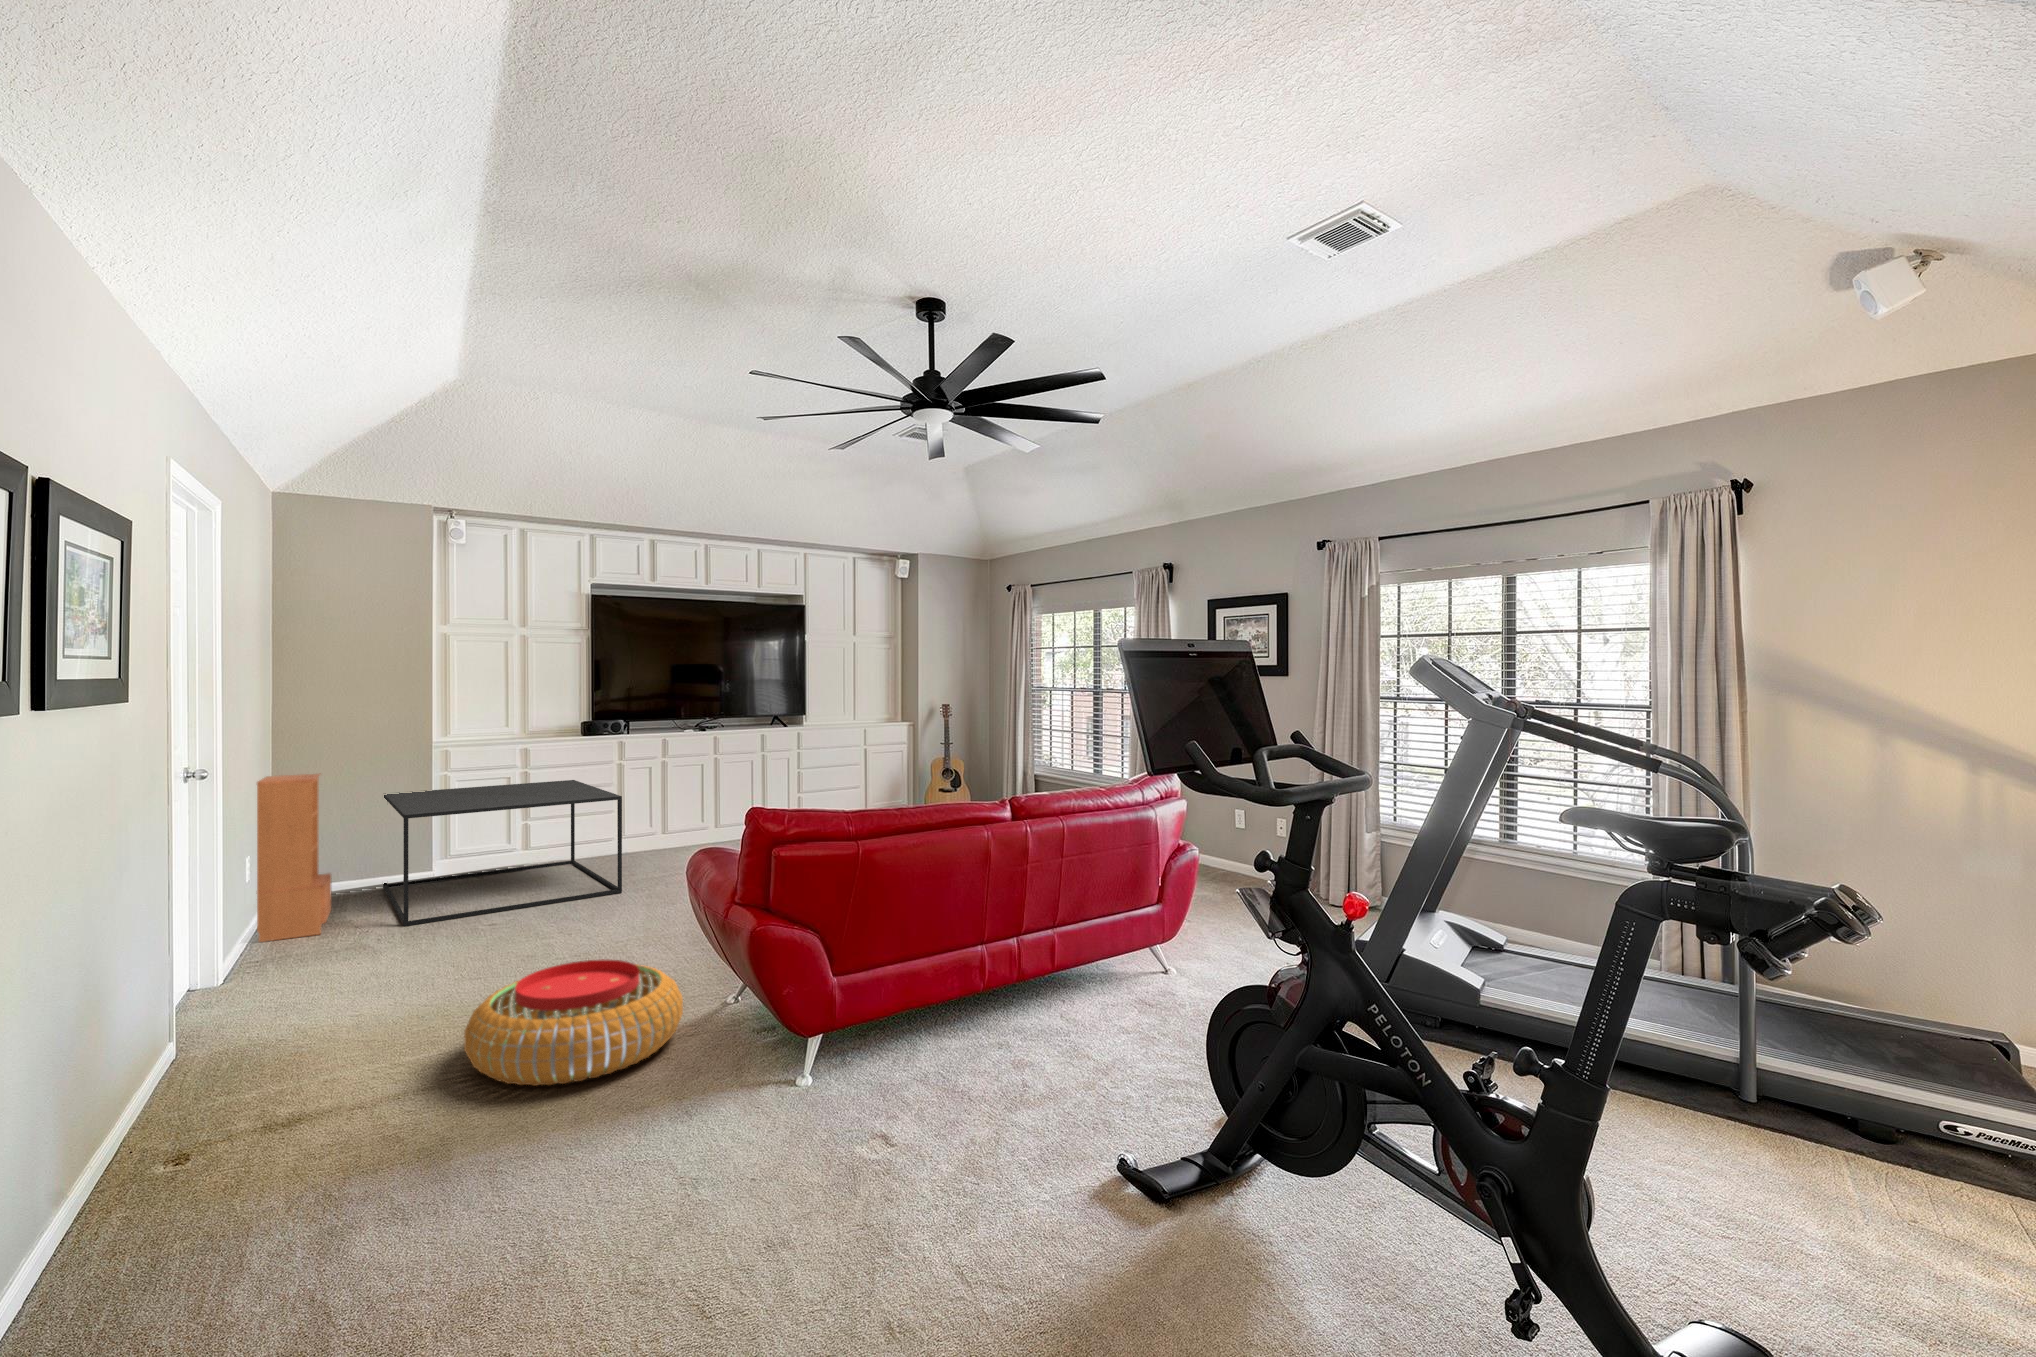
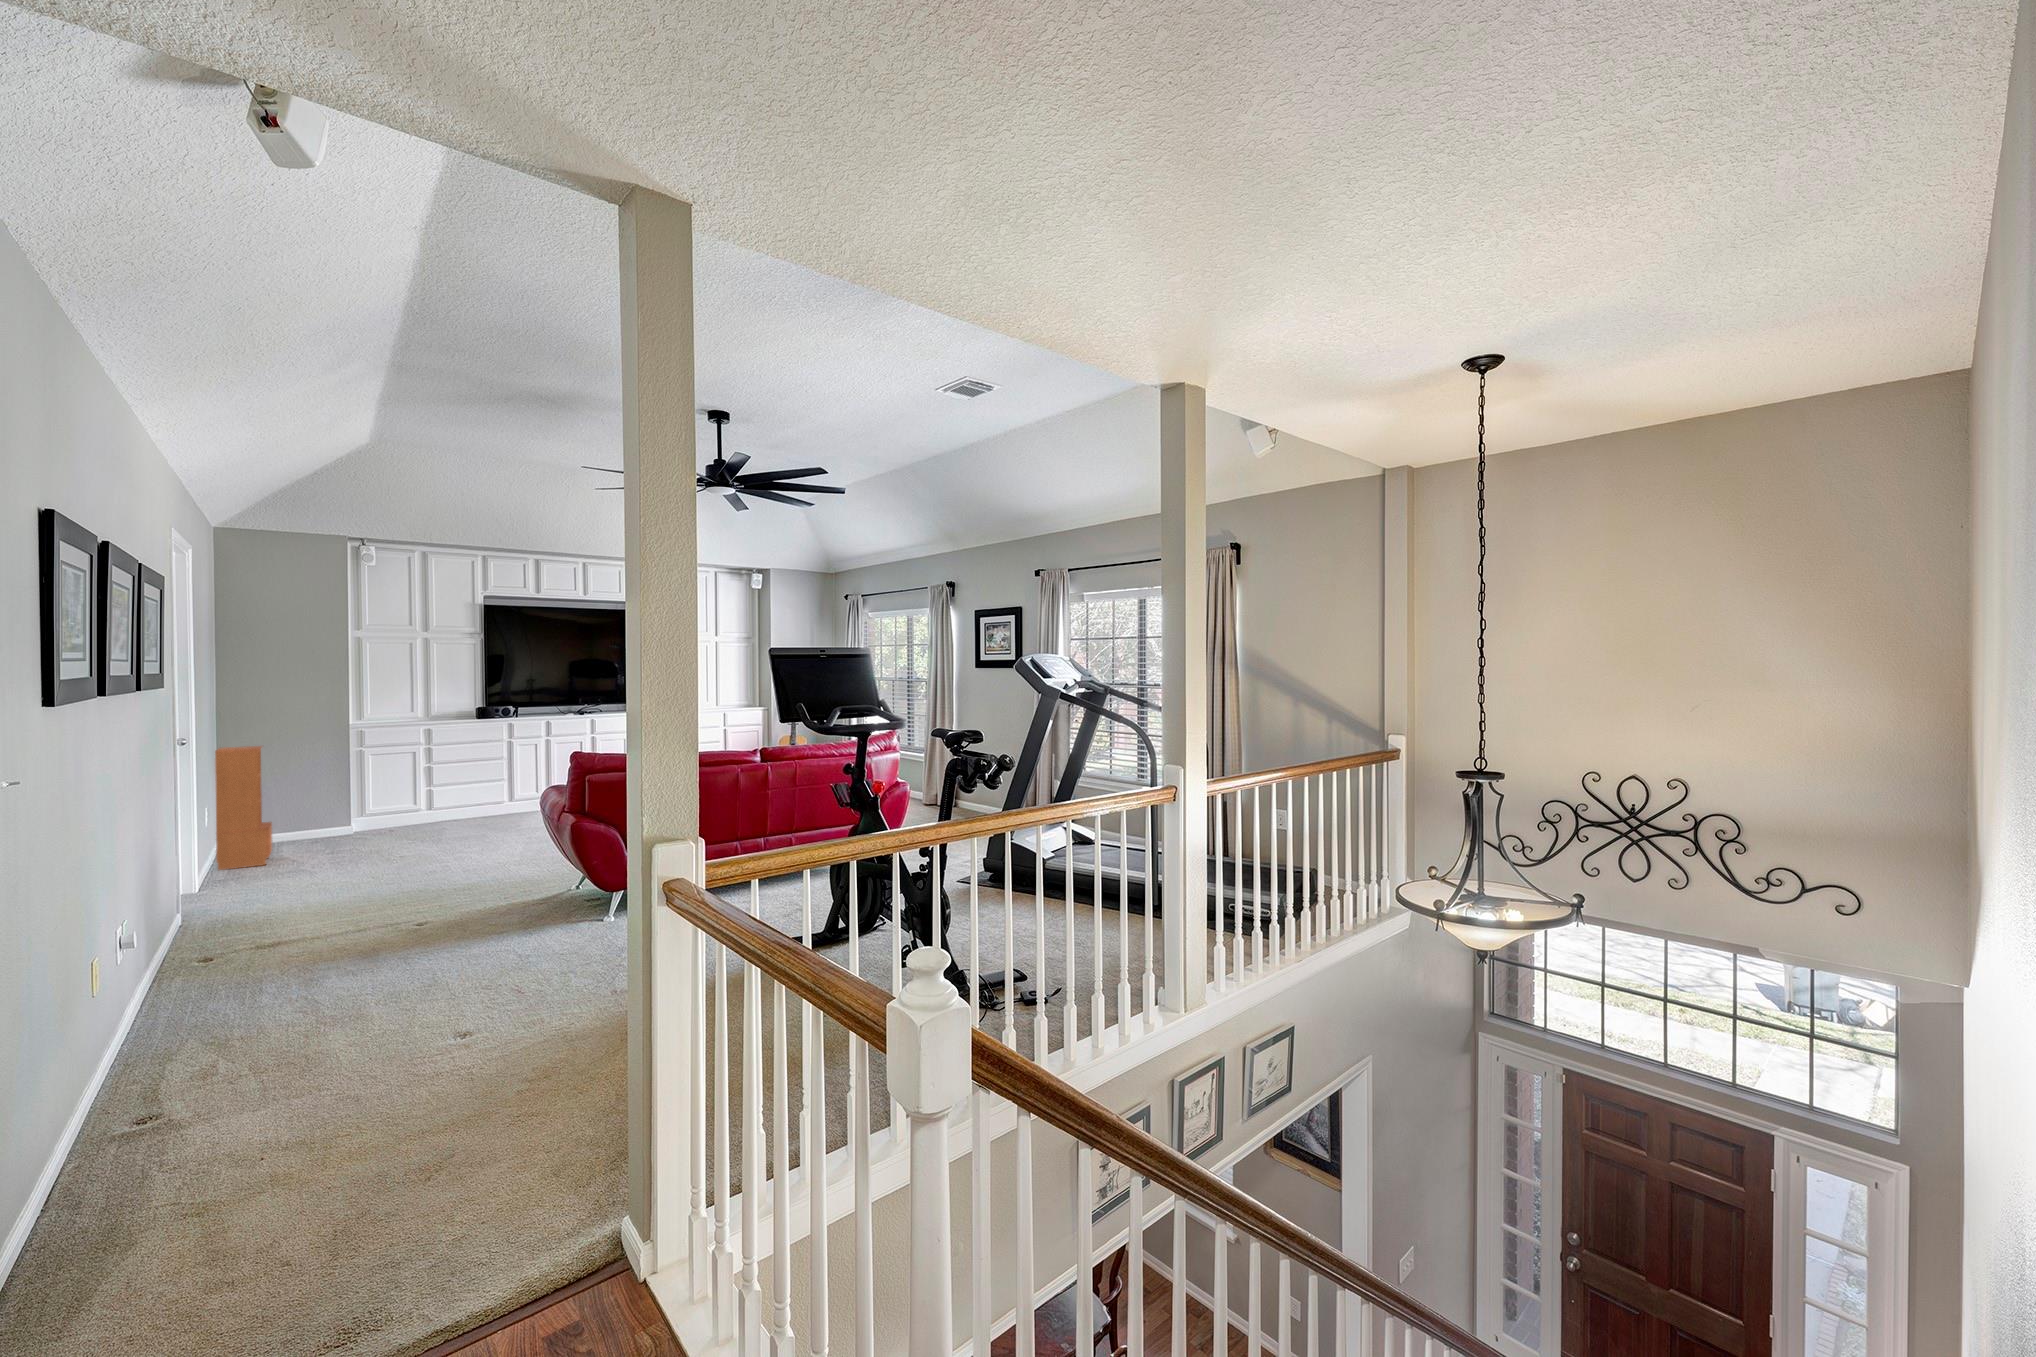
coffee table: present [383,780,622,926] -> none [310,754,508,859]
pouf: present [464,959,683,1086] -> none [384,859,536,928]

